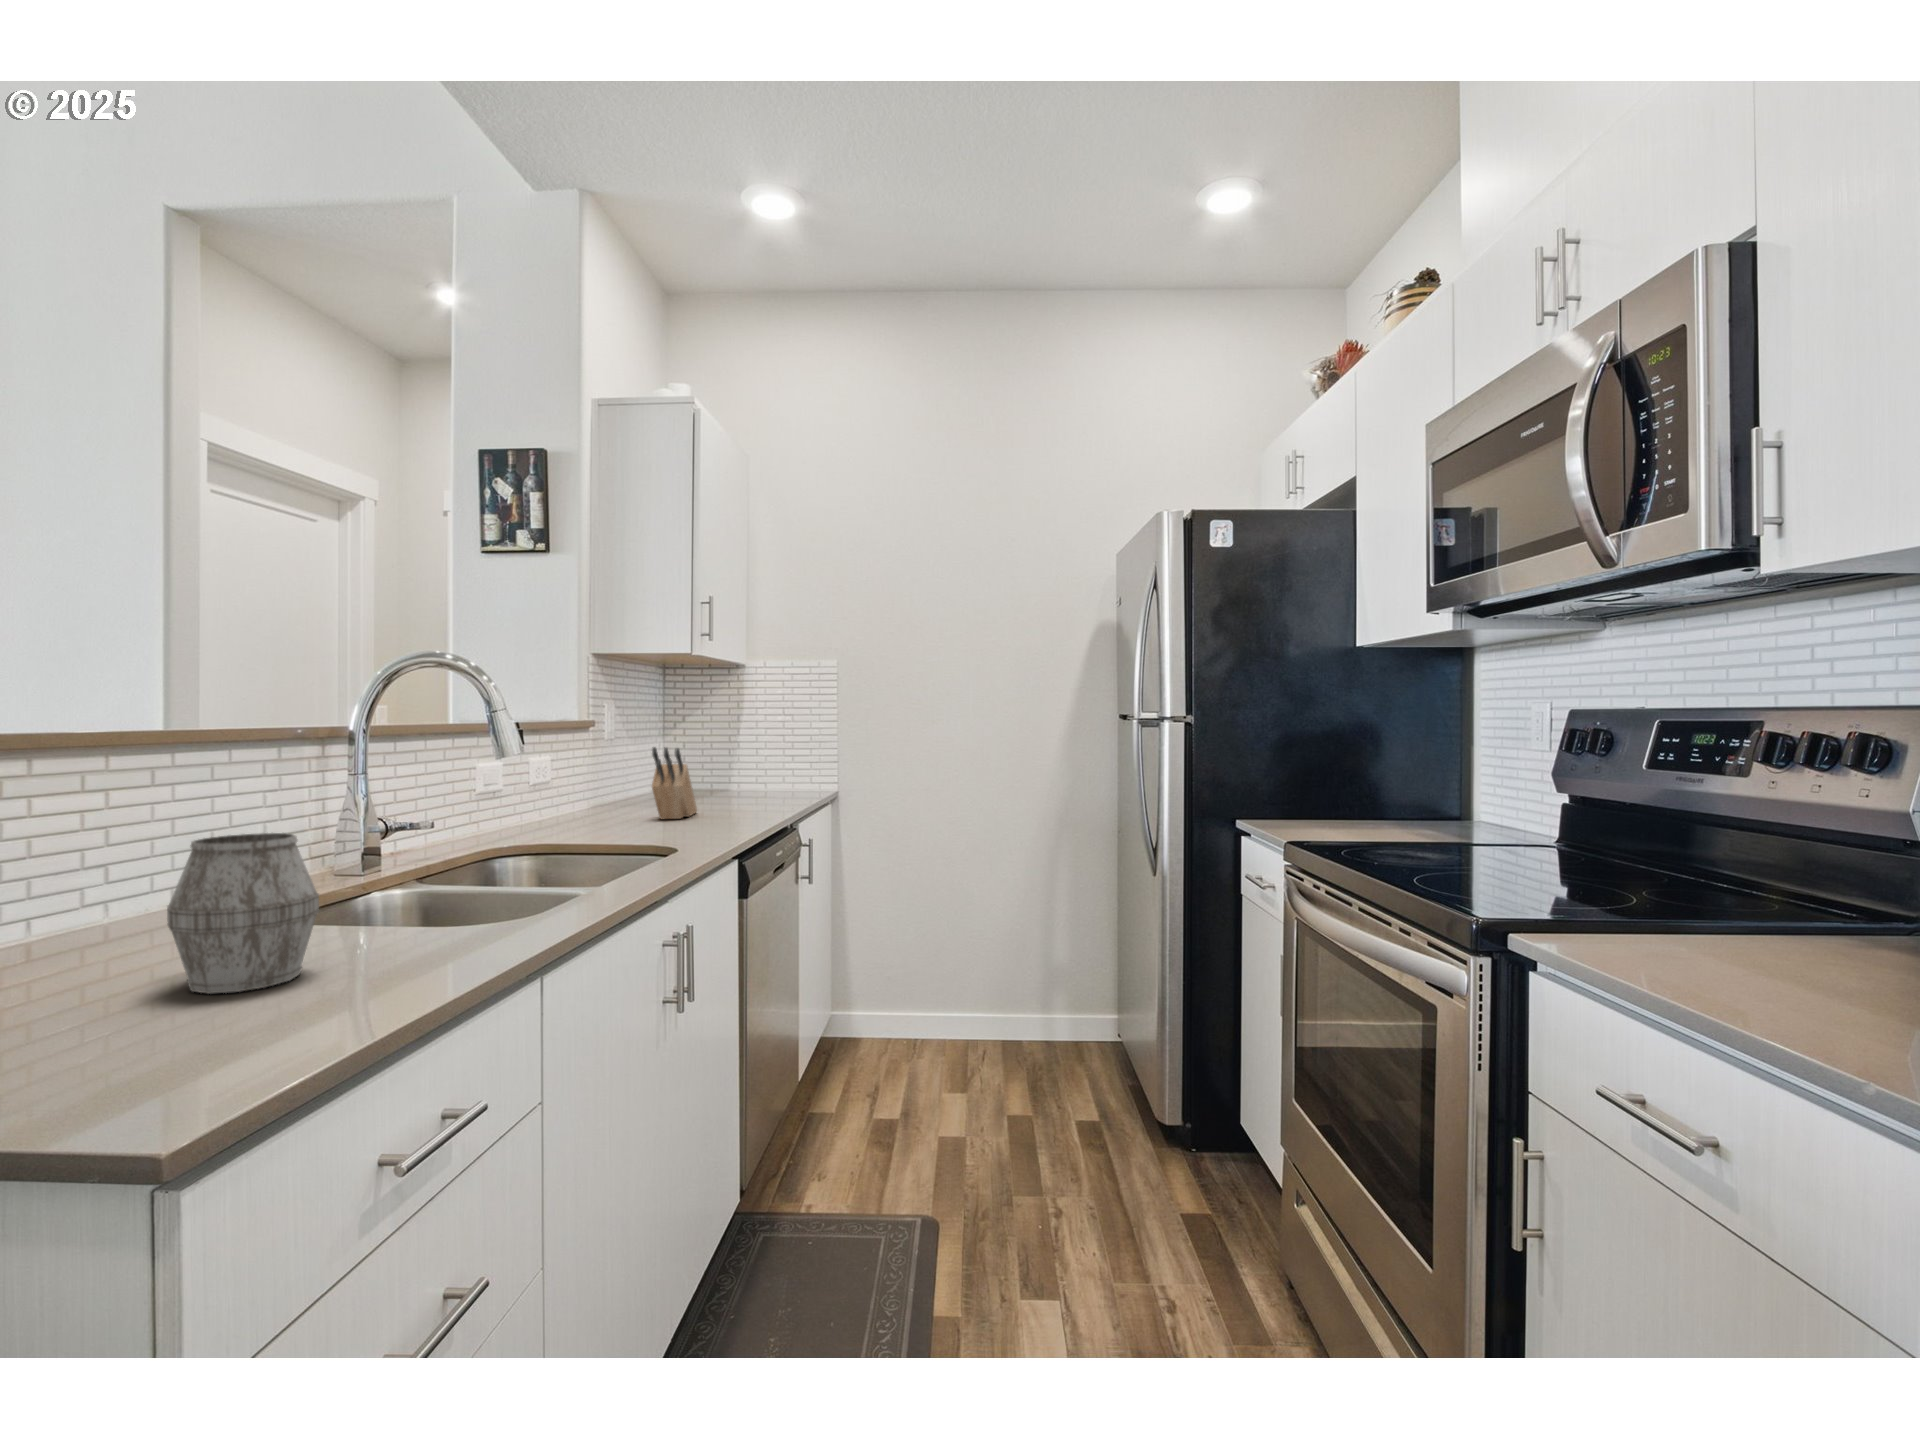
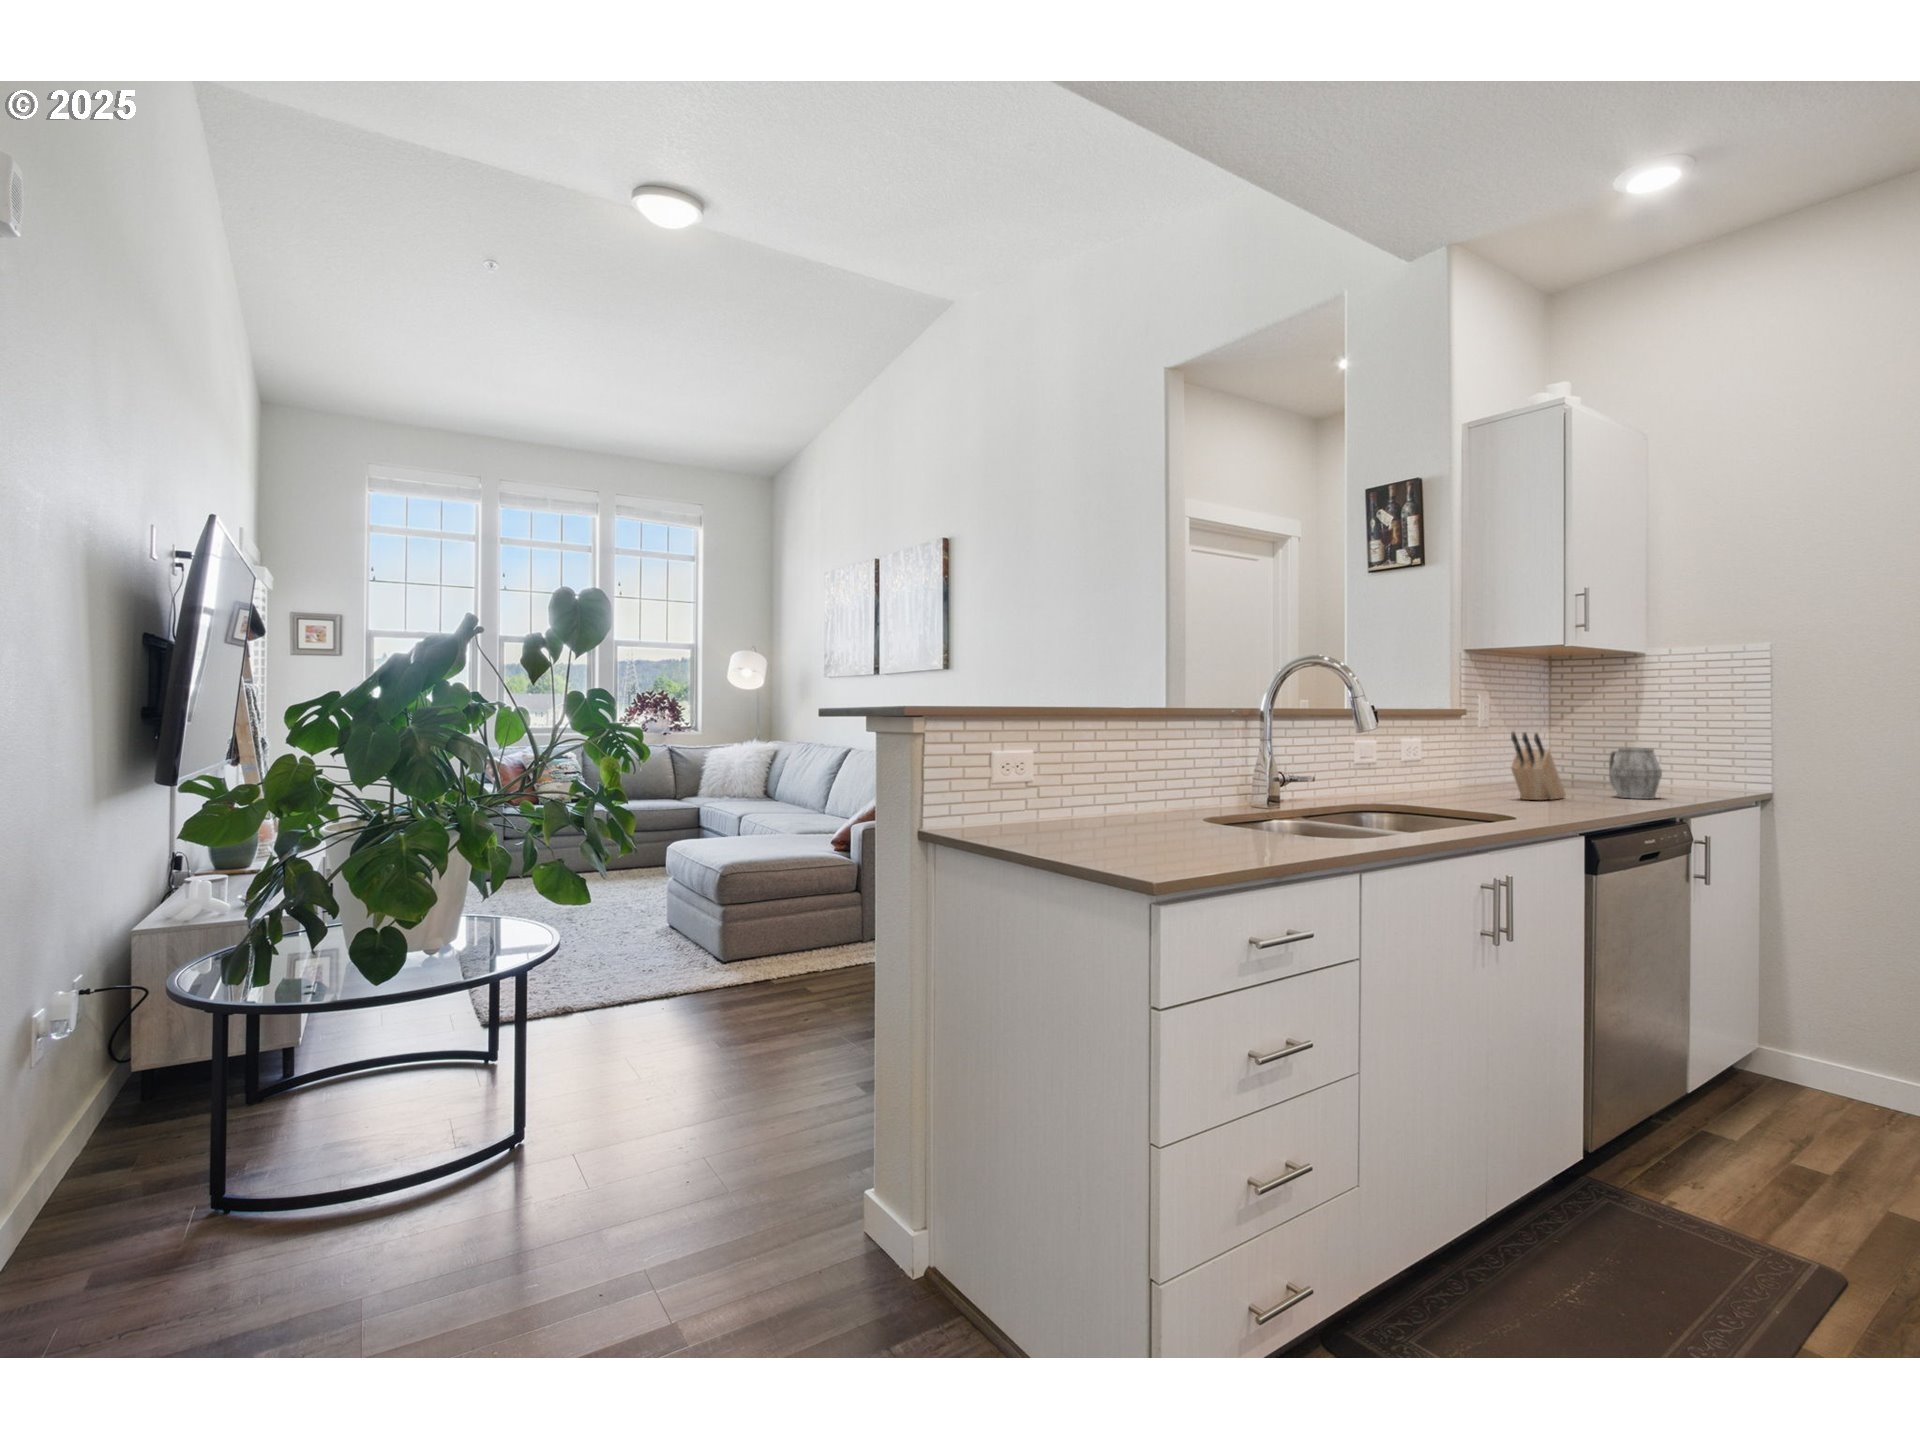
mug: present [167,833,319,994] -> present [1609,748,1662,799]

